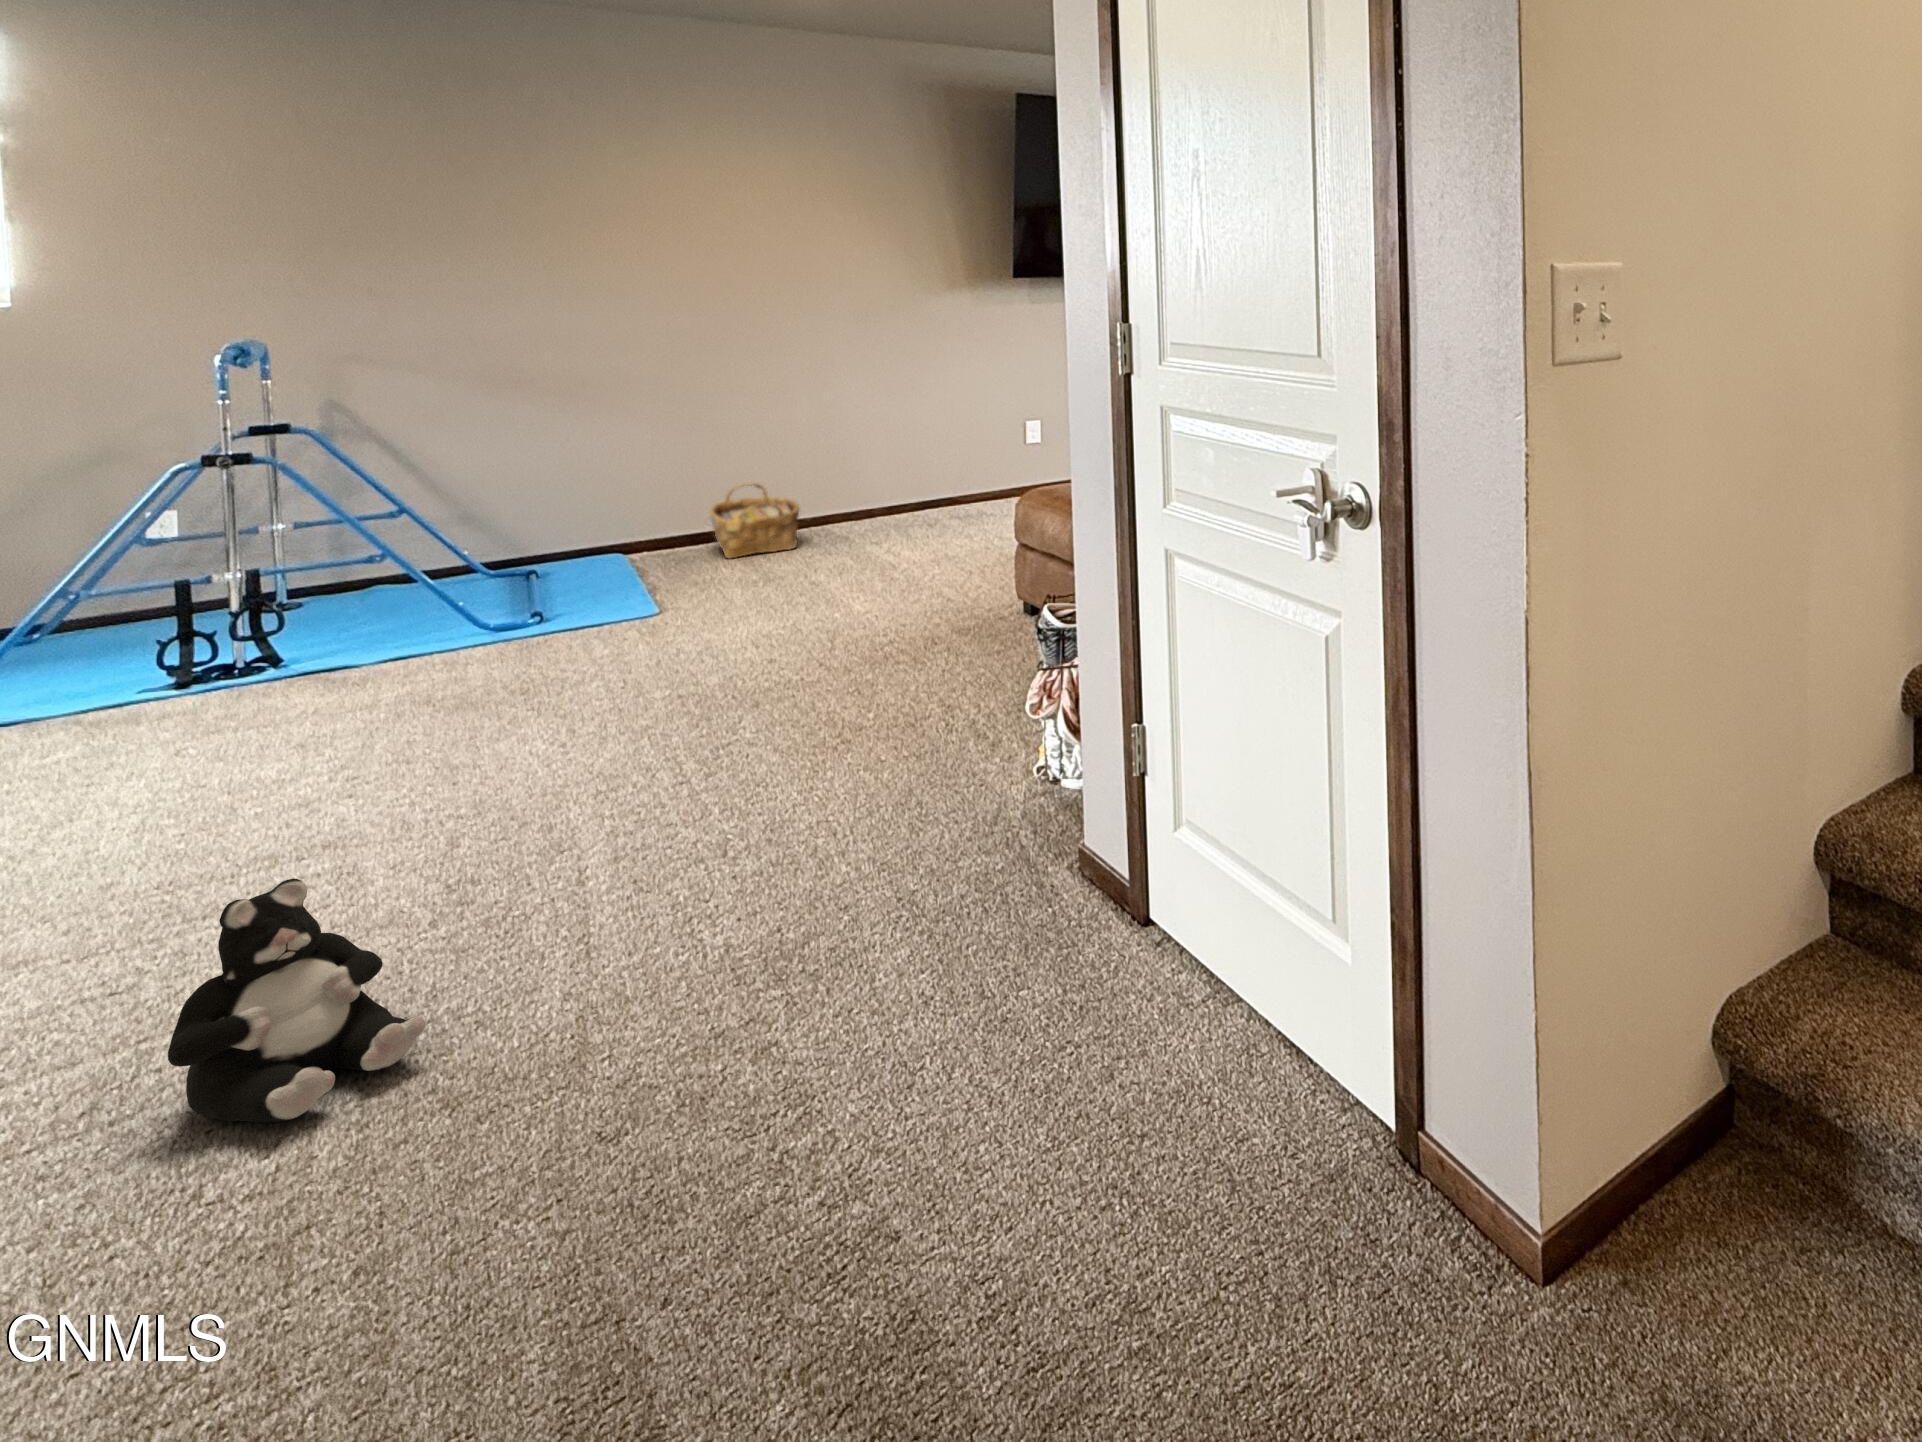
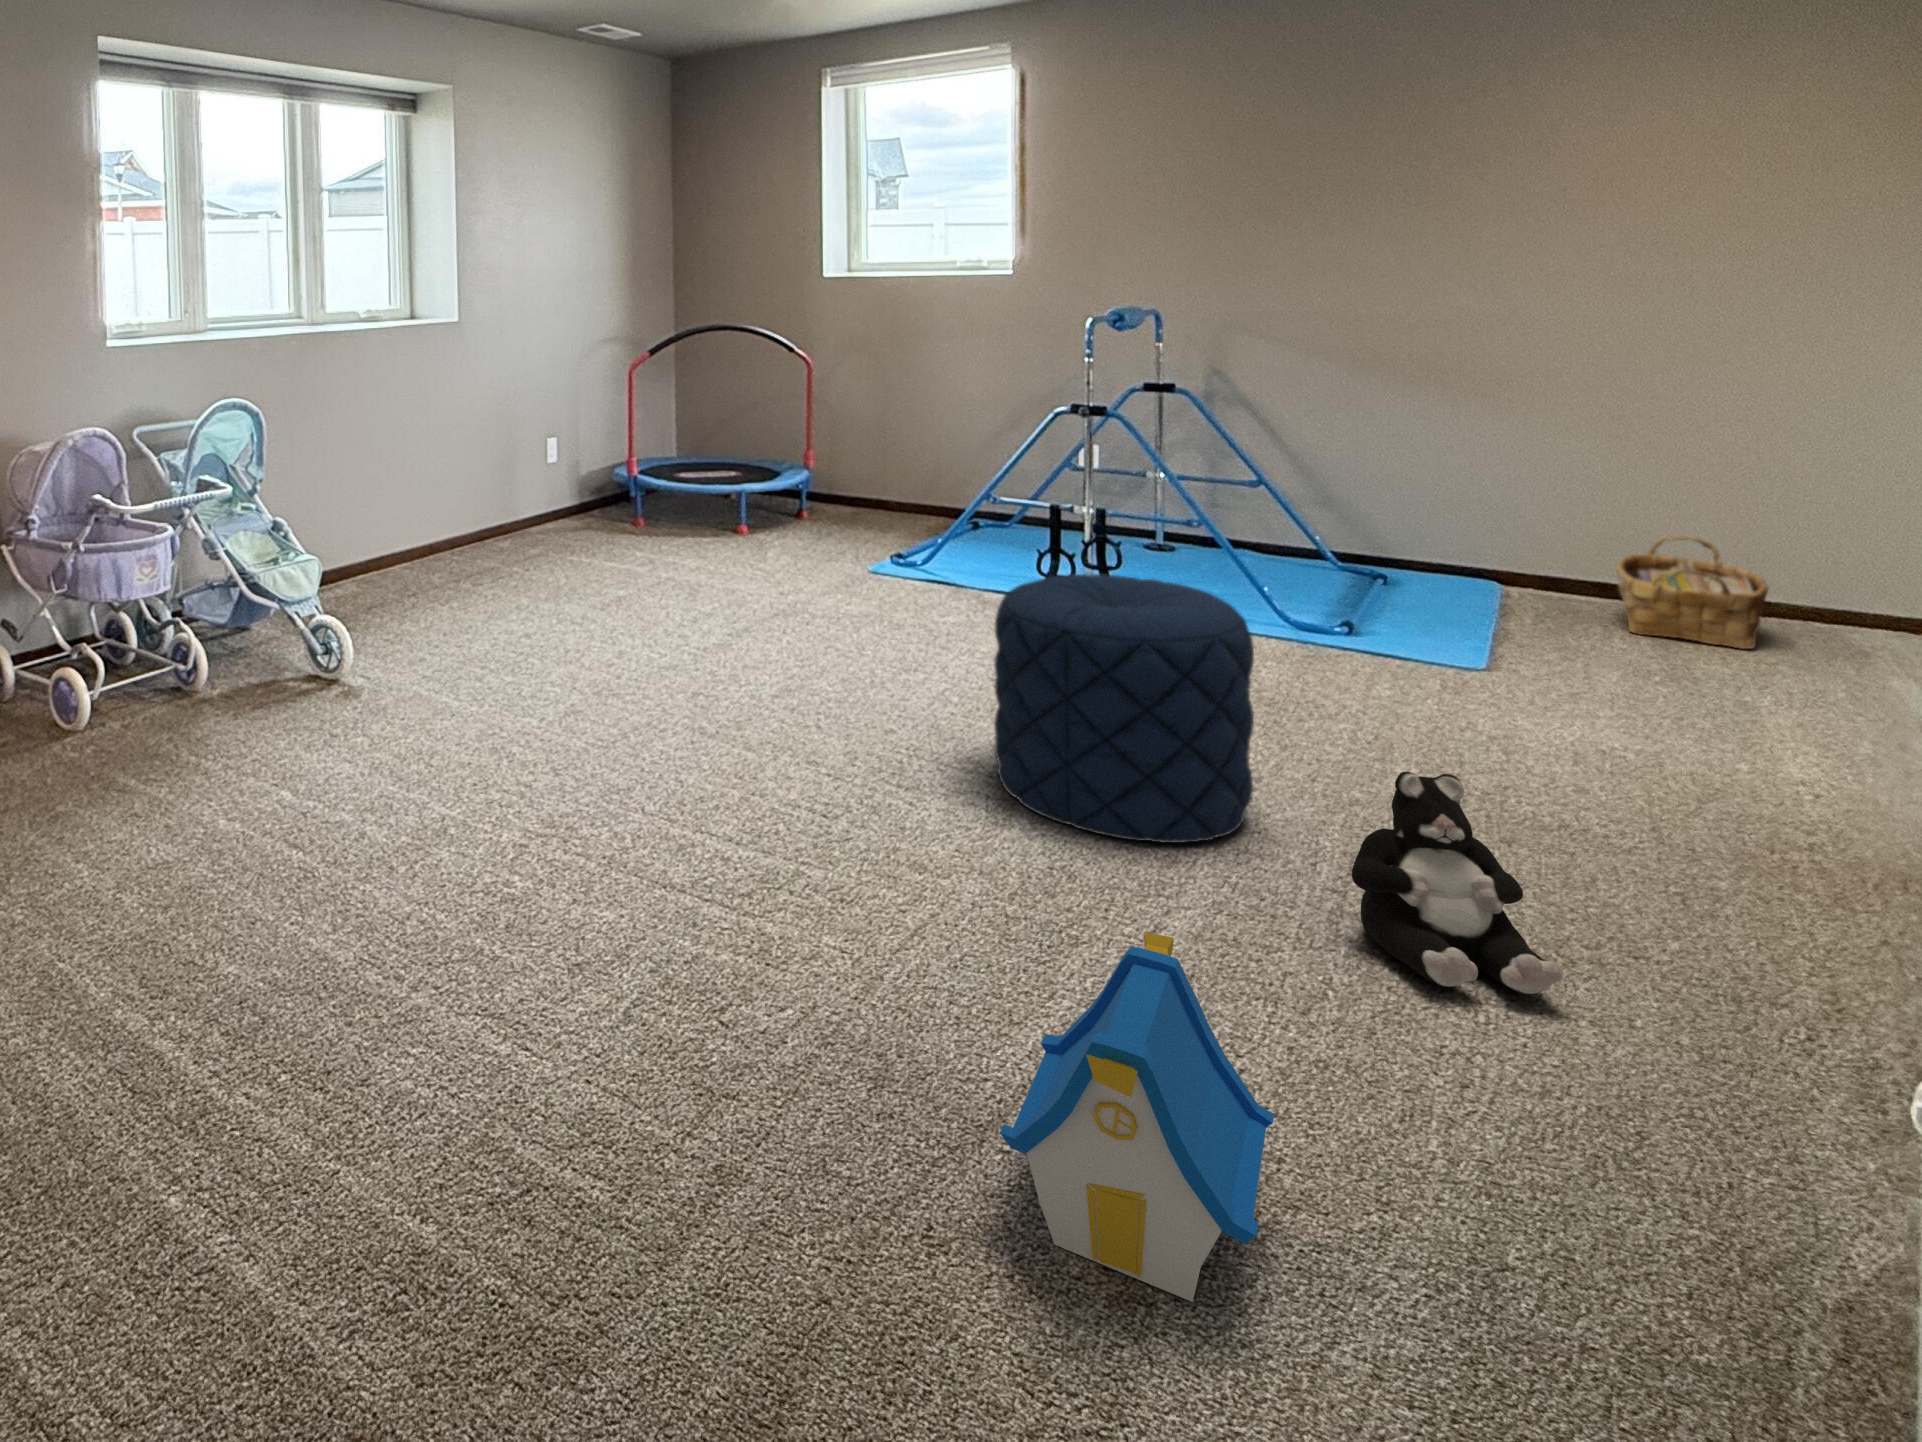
pouf: none [292,594,588,861] -> present [994,574,1254,843]
toy house: none [610,815,836,1067] -> present [1000,932,1274,1302]
plush toy: present [168,879,425,1122] -> present [1352,771,1563,994]

